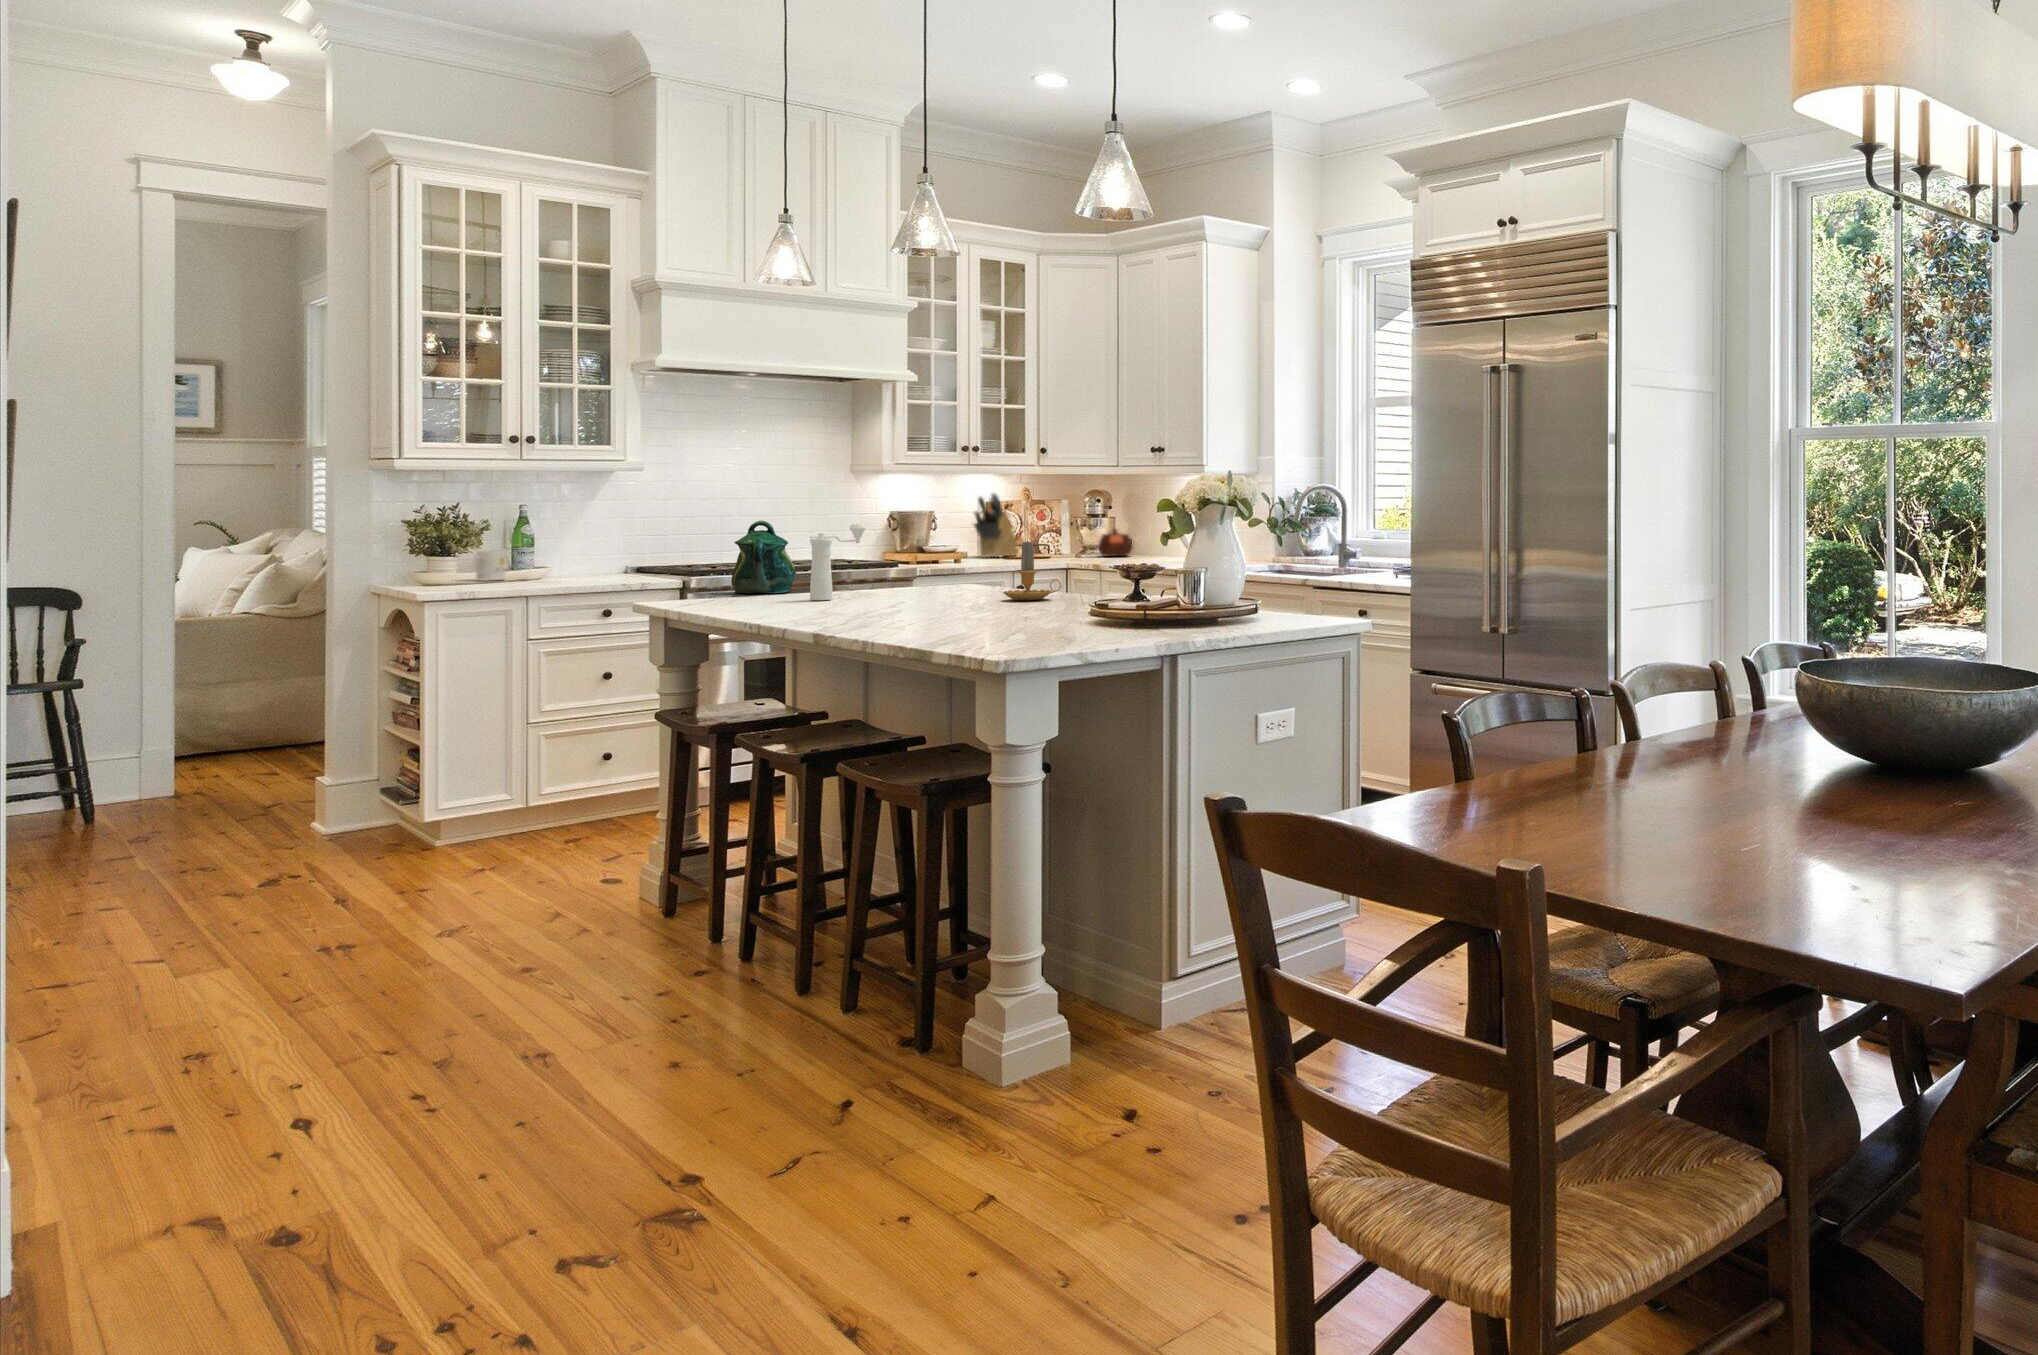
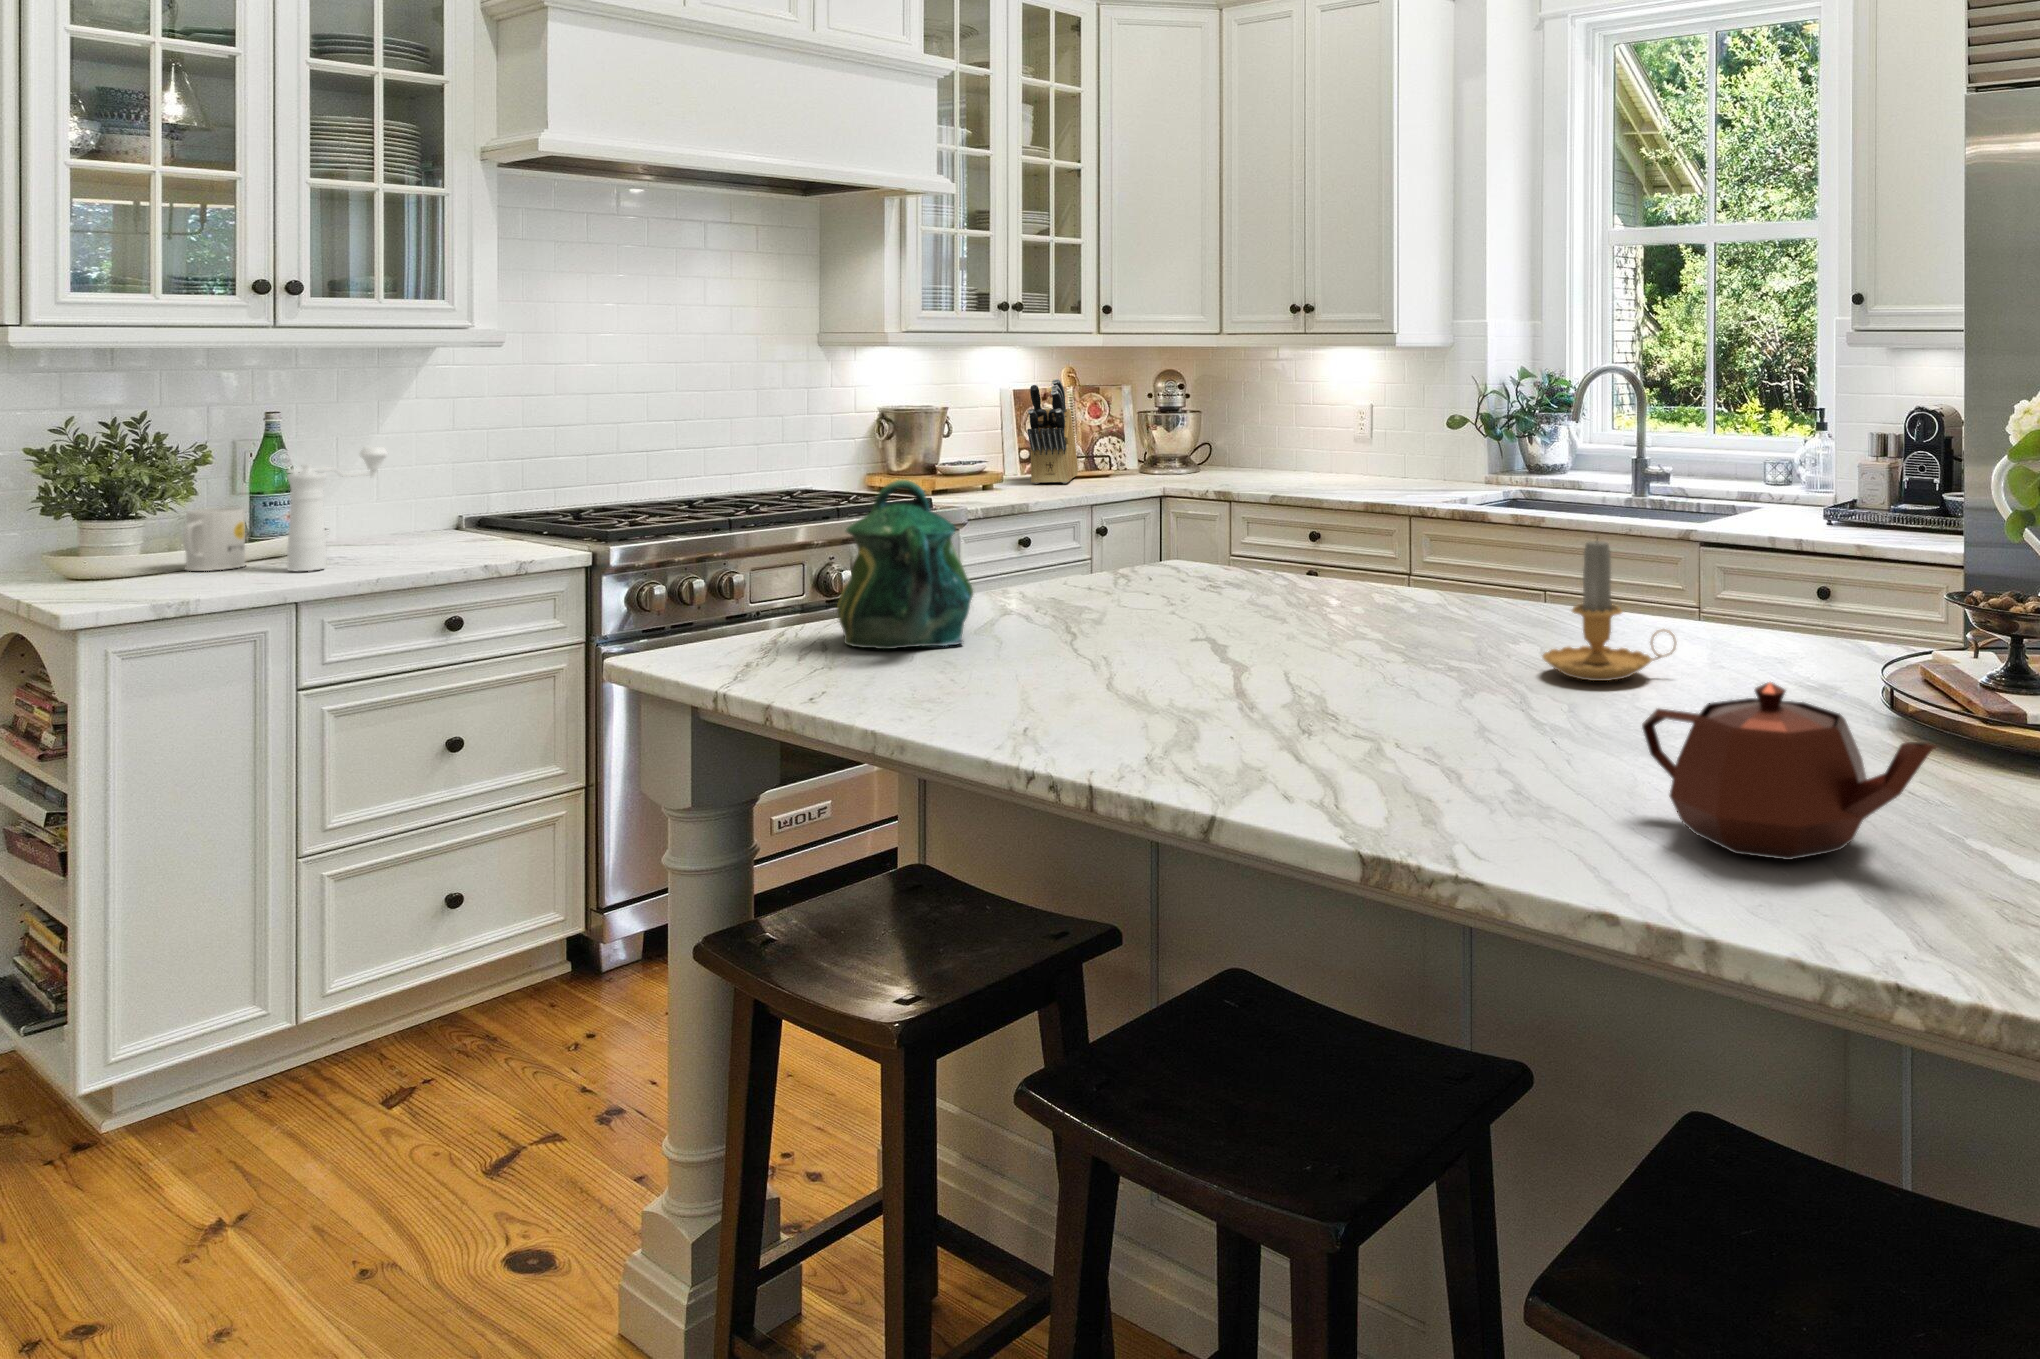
pepper mill: present [810,524,866,600] -> present [286,447,388,571]
teapot: present [1098,528,1133,556] -> present [1642,682,1936,860]

